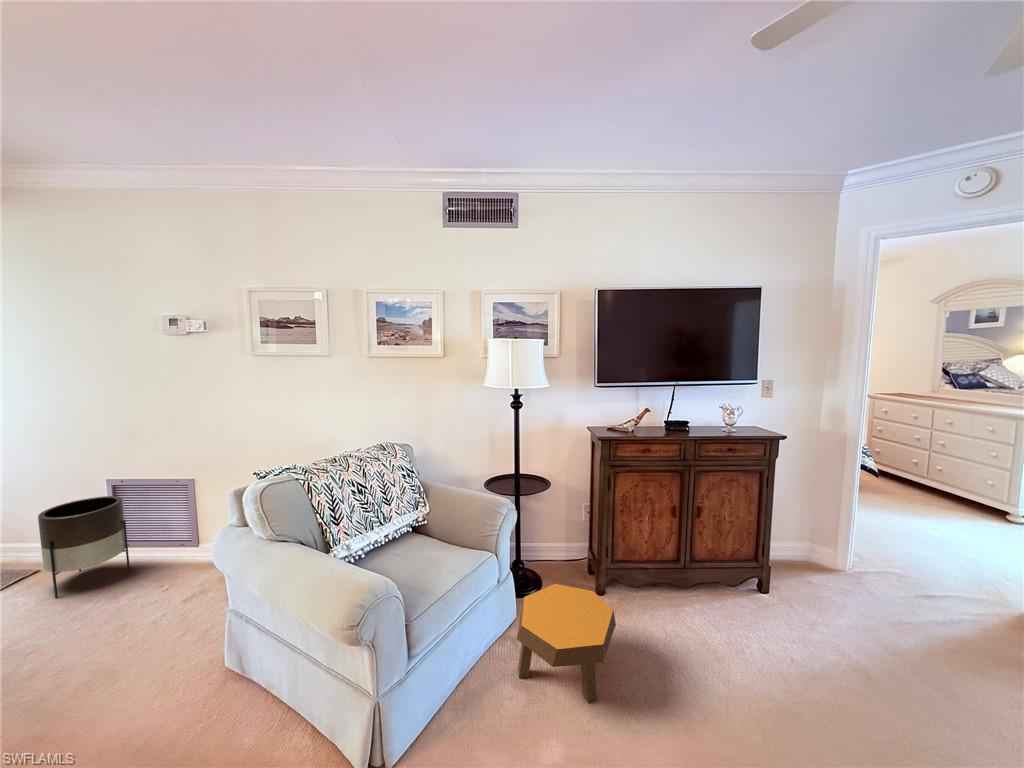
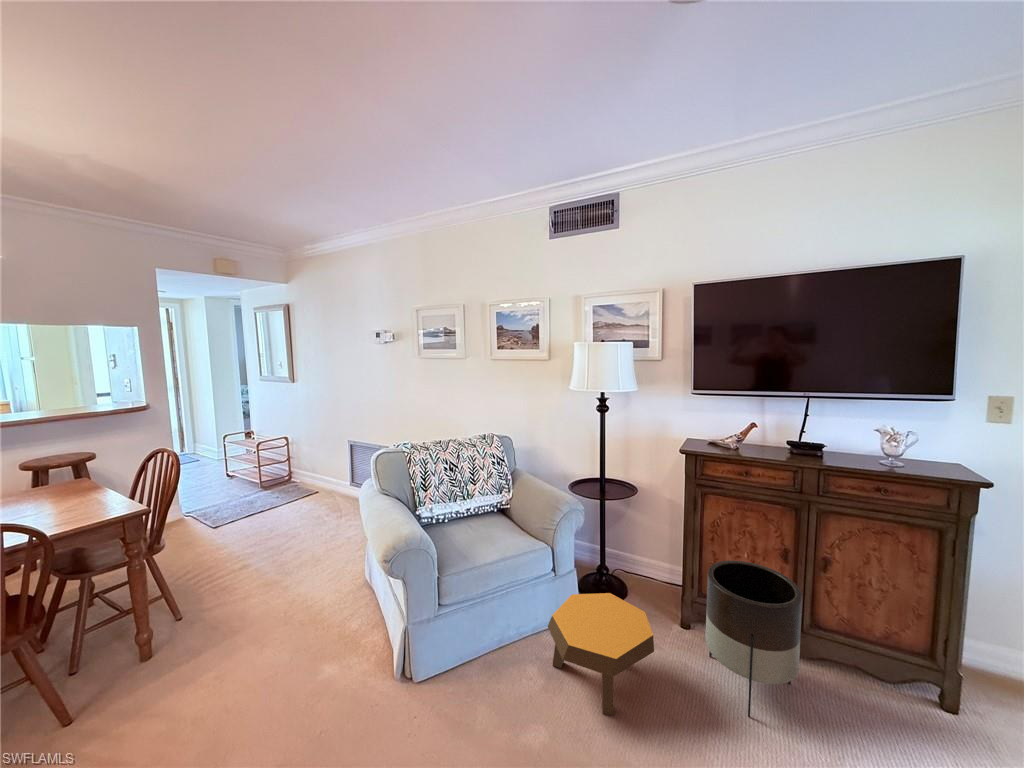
planter: present [38,496,130,598] -> present [705,561,802,717]

